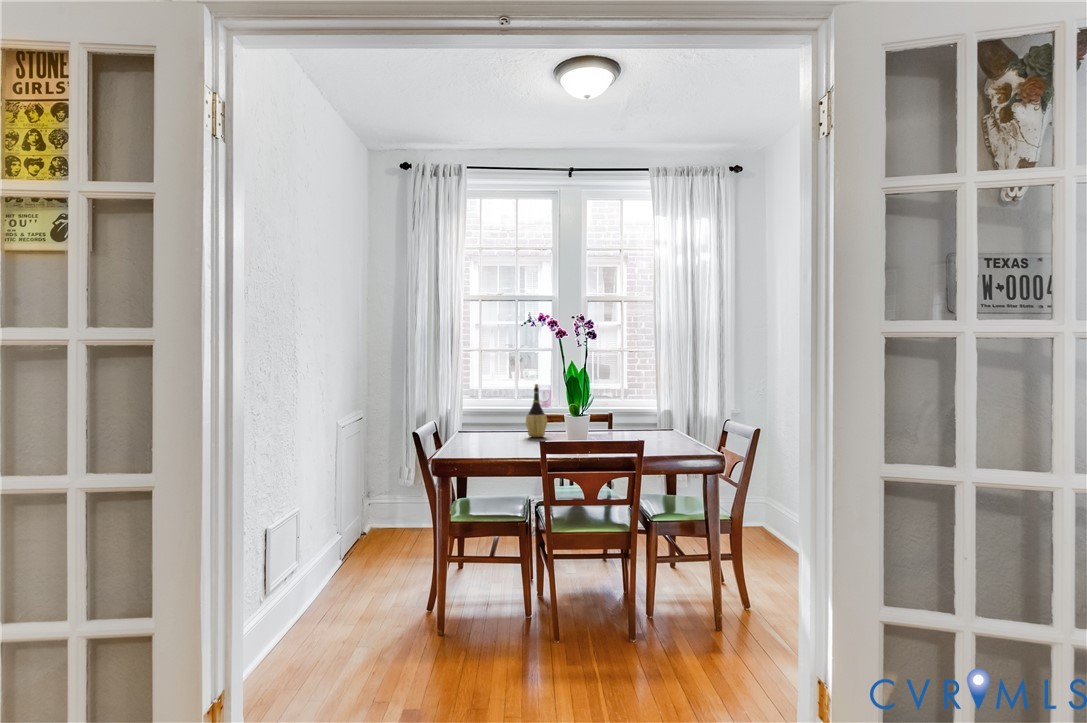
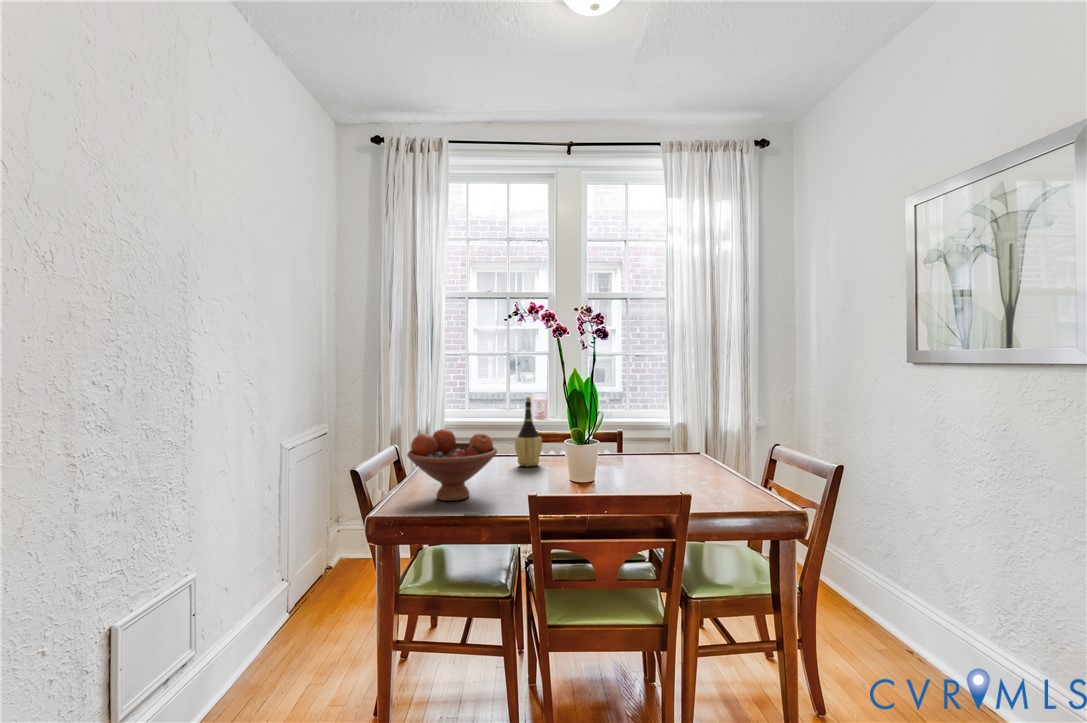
fruit bowl: none [453,404,516,453] -> present [407,429,497,501]

